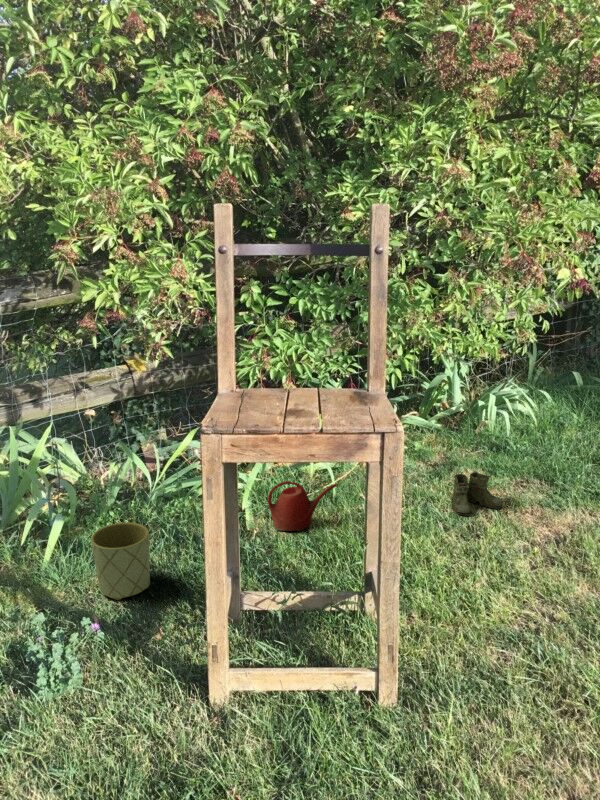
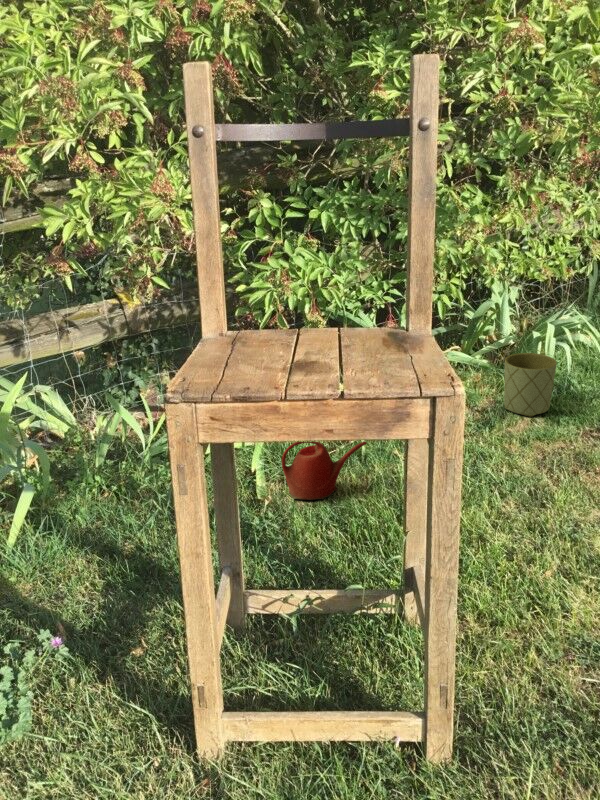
boots: present [452,472,502,516] -> none [495,423,570,477]
planter: present [91,522,150,600] -> present [504,353,557,417]

